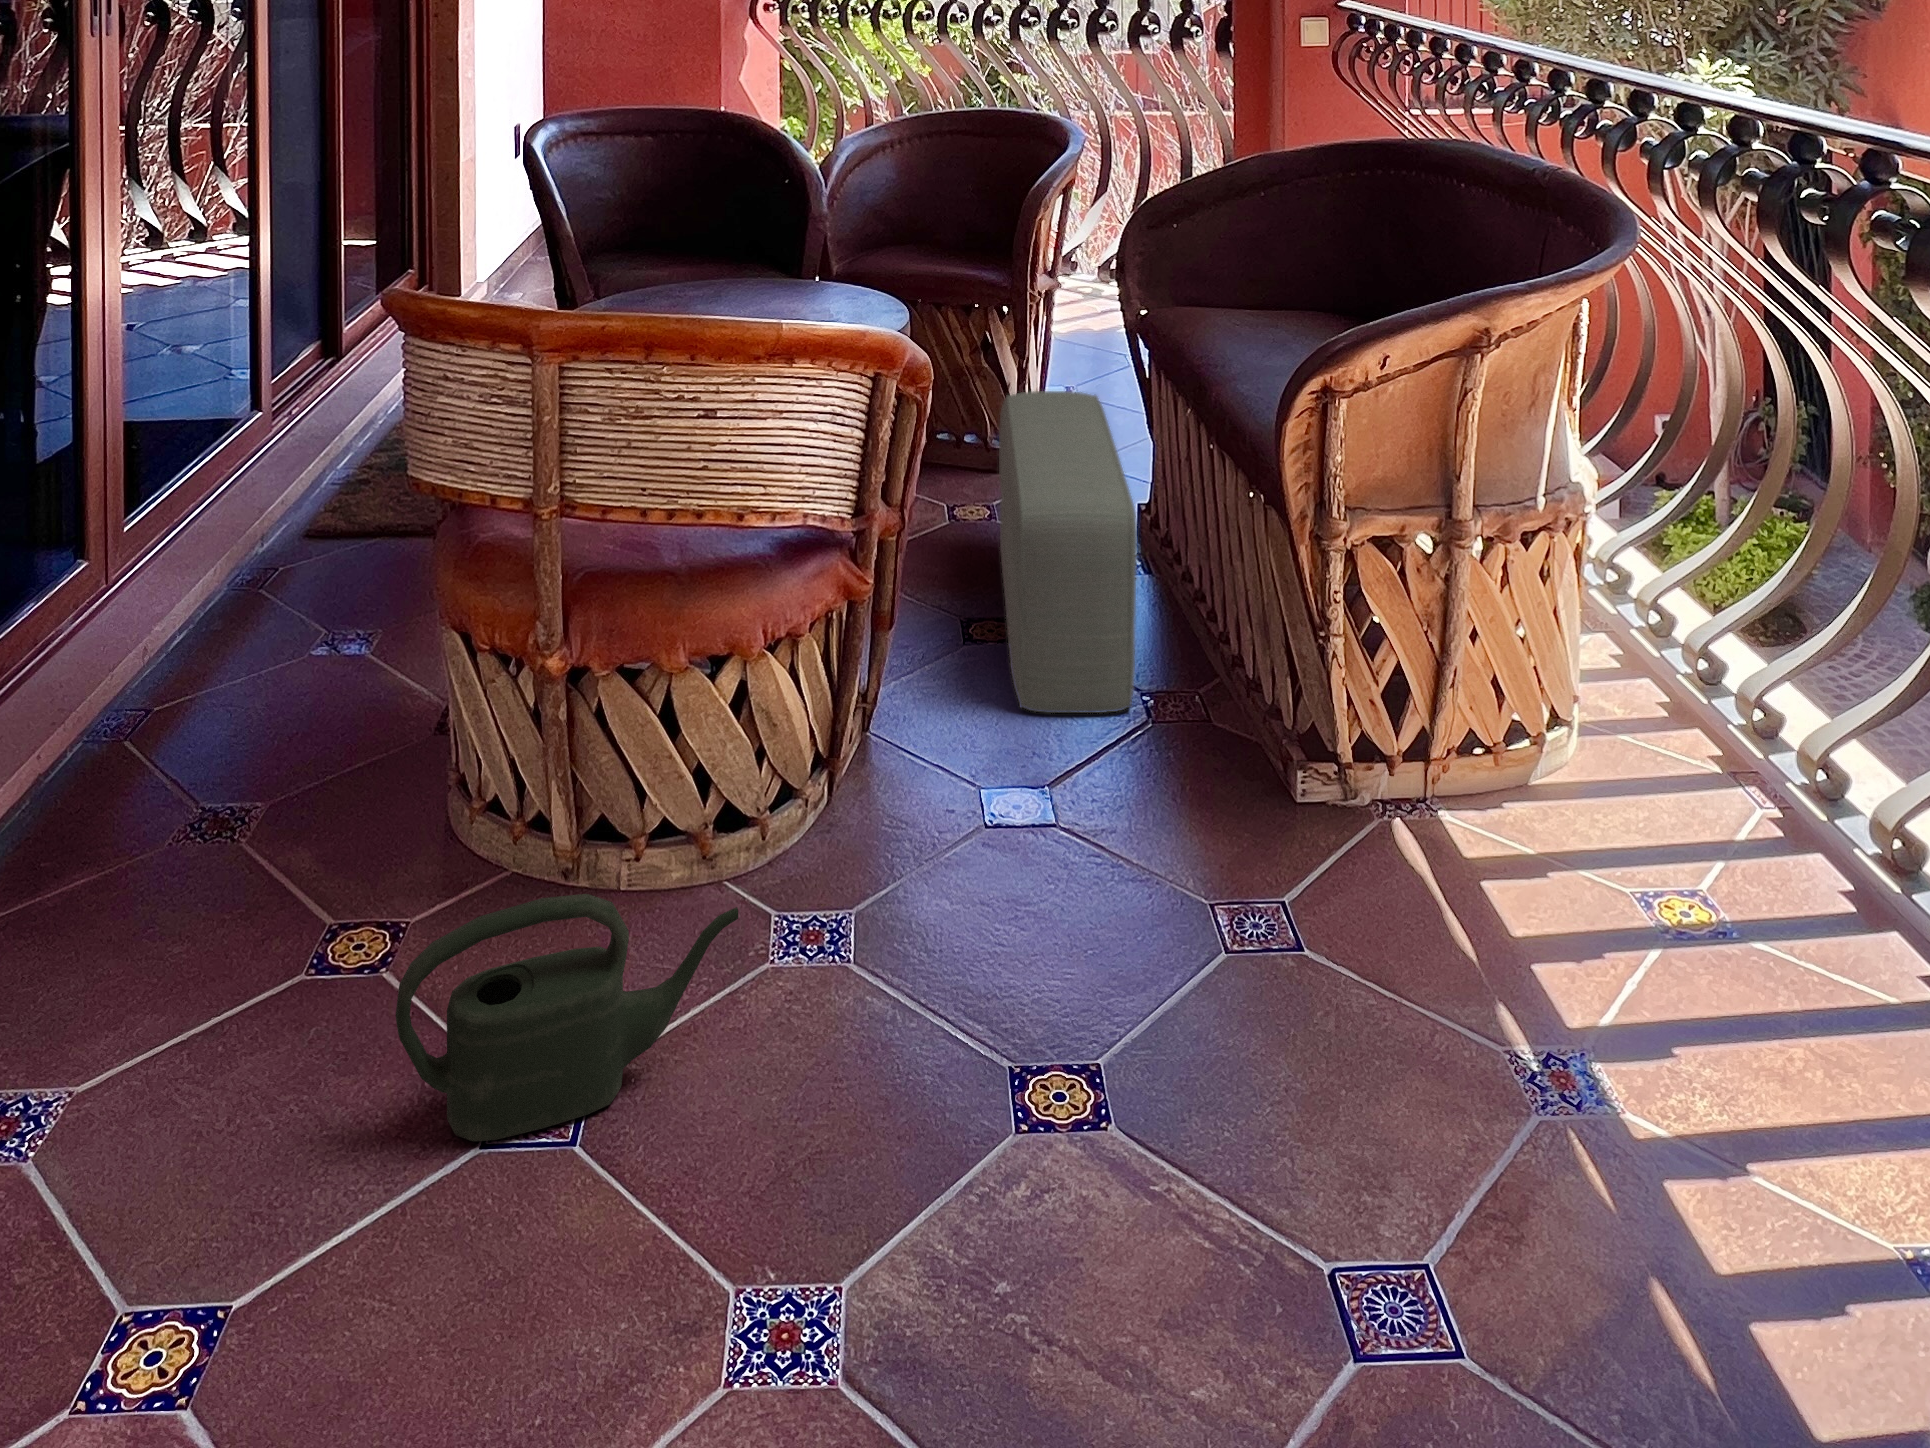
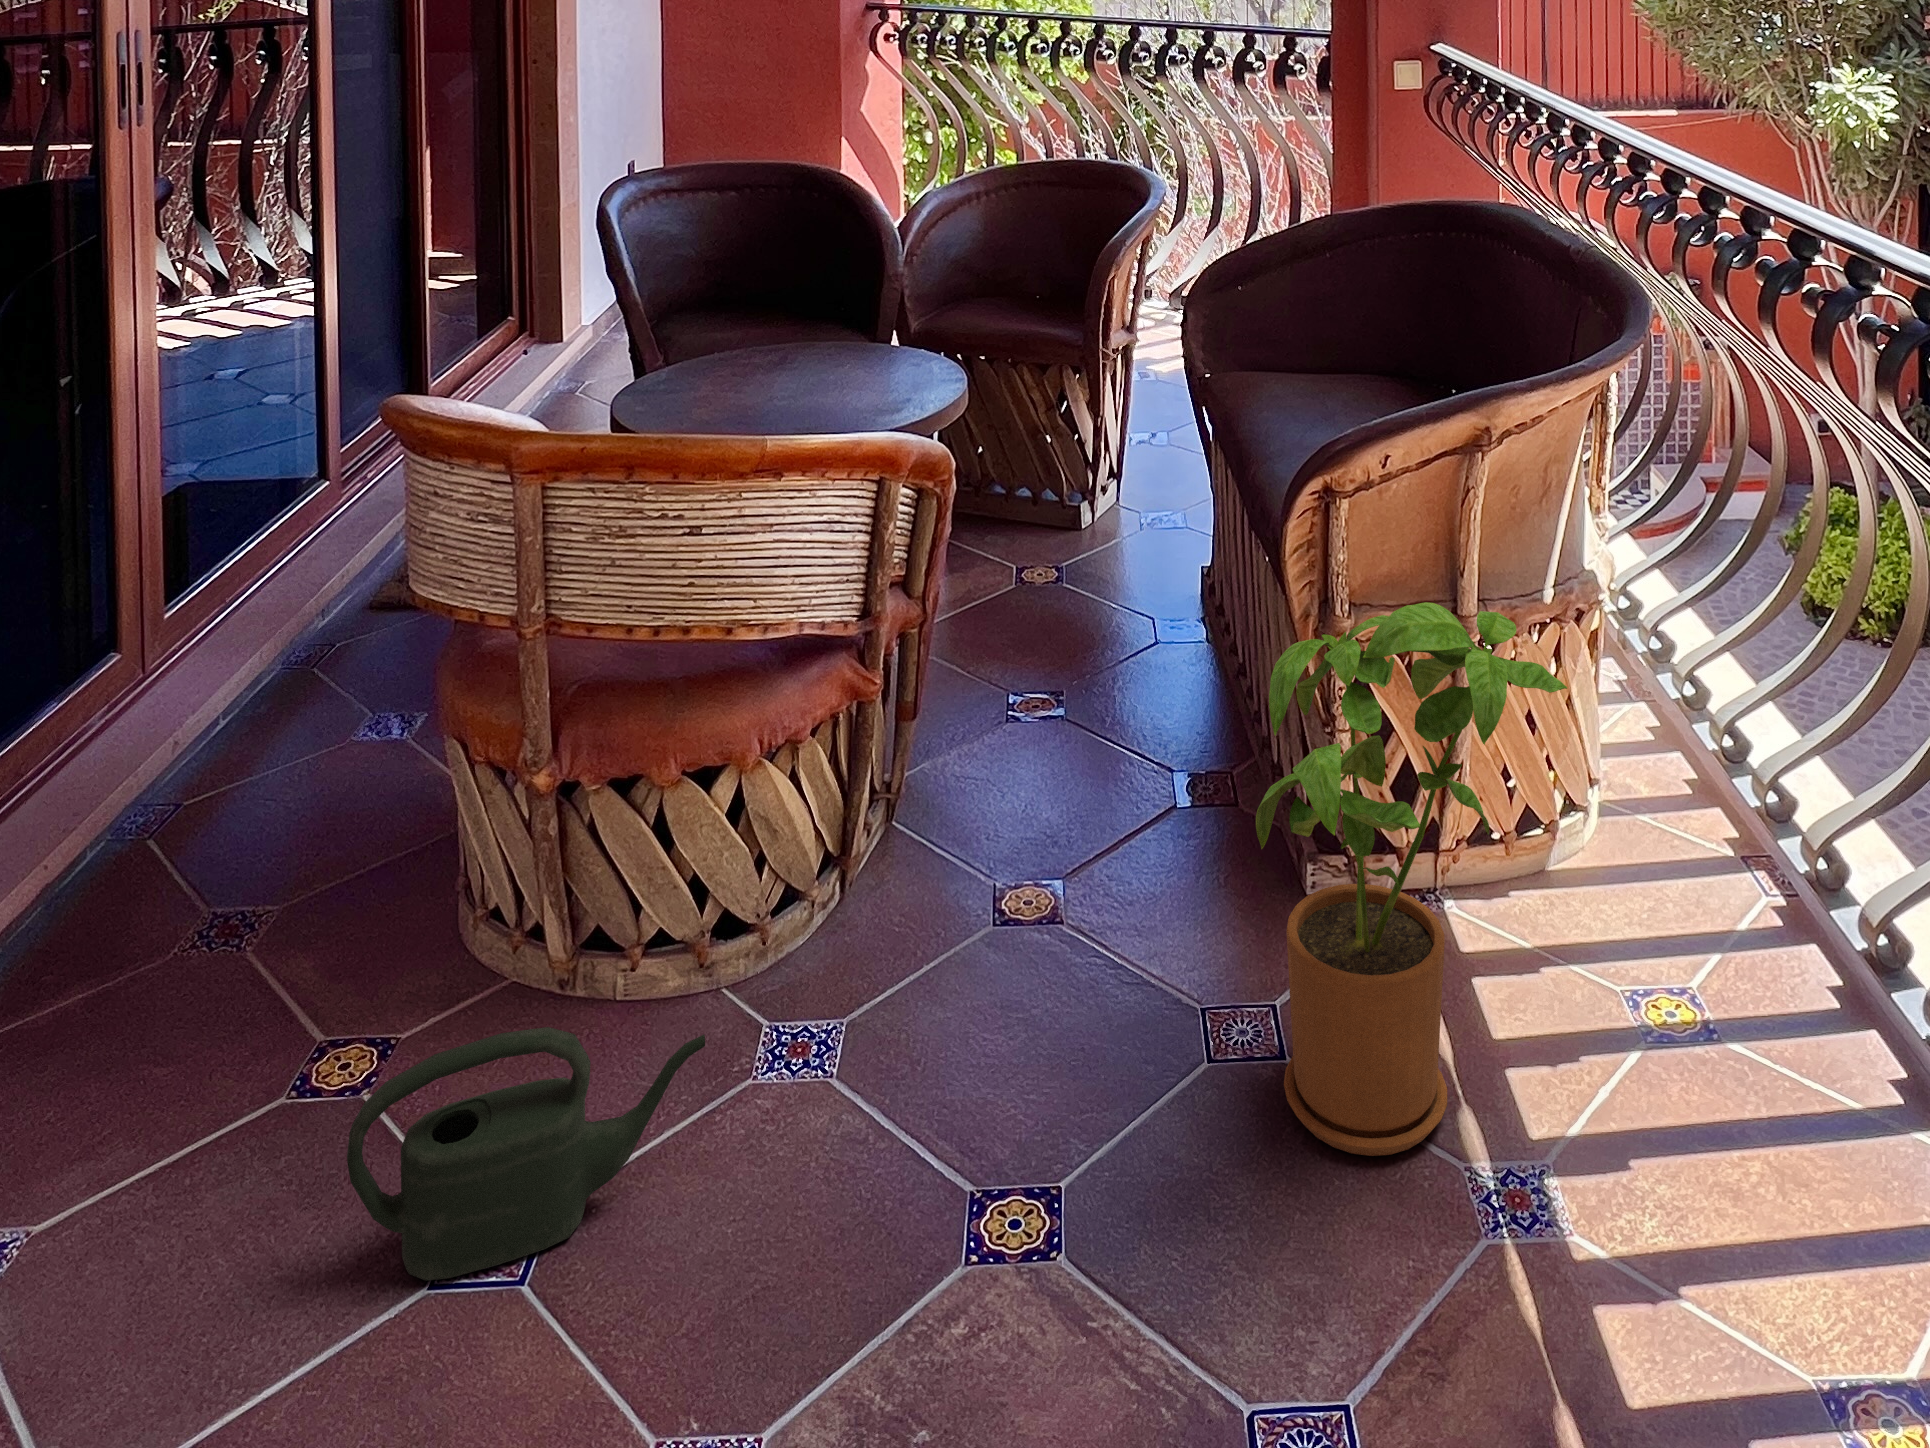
pouf: present [999,391,1137,713] -> none [1040,463,1165,801]
house plant: none [1289,484,1607,1042] -> present [1256,602,1567,1156]

